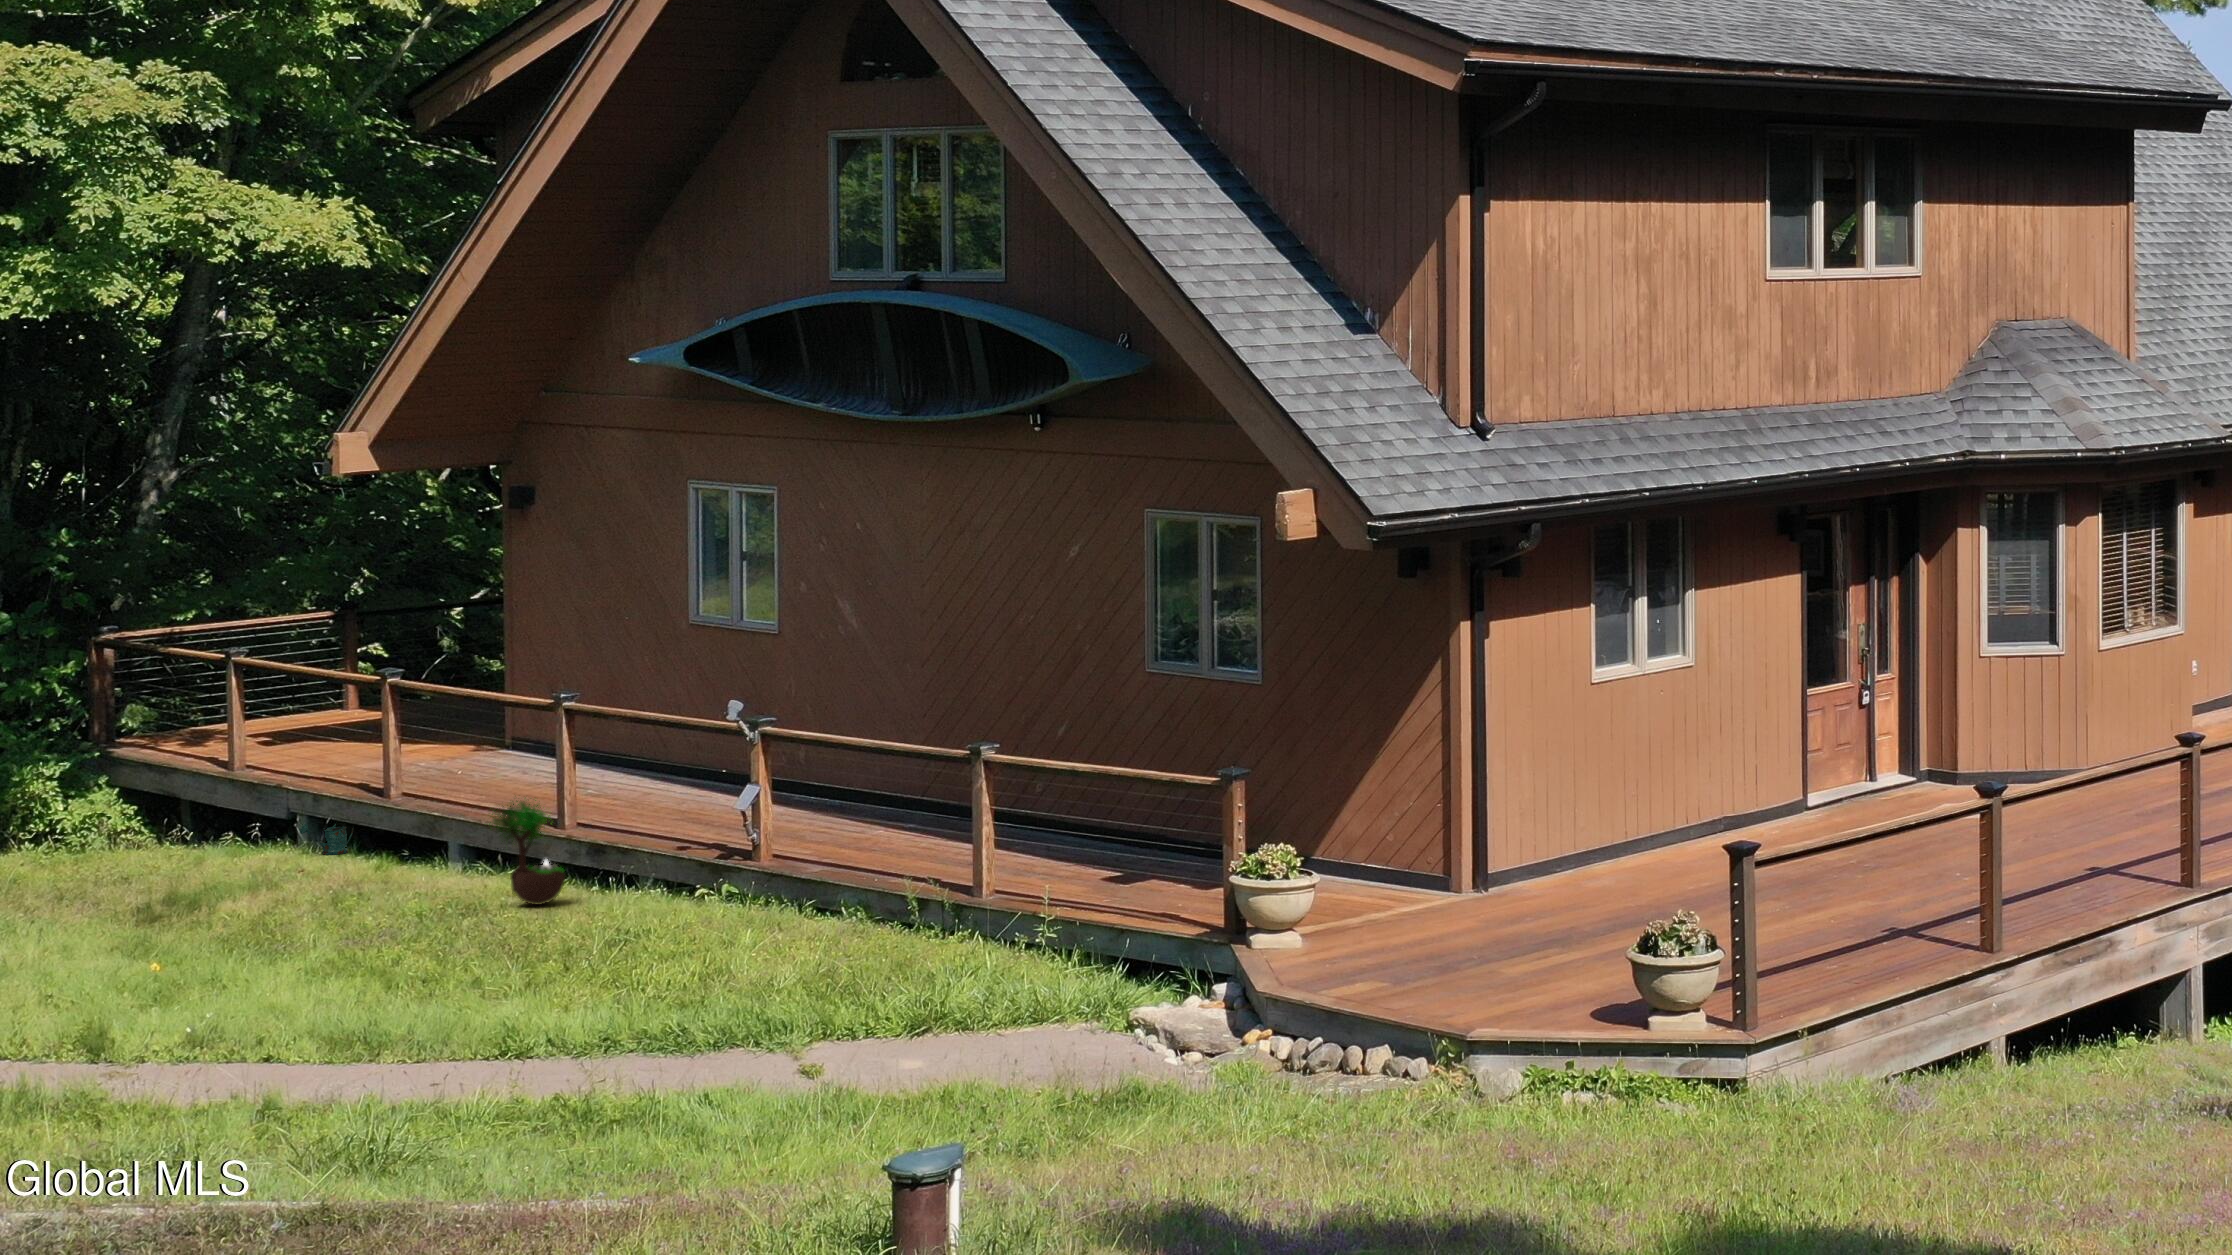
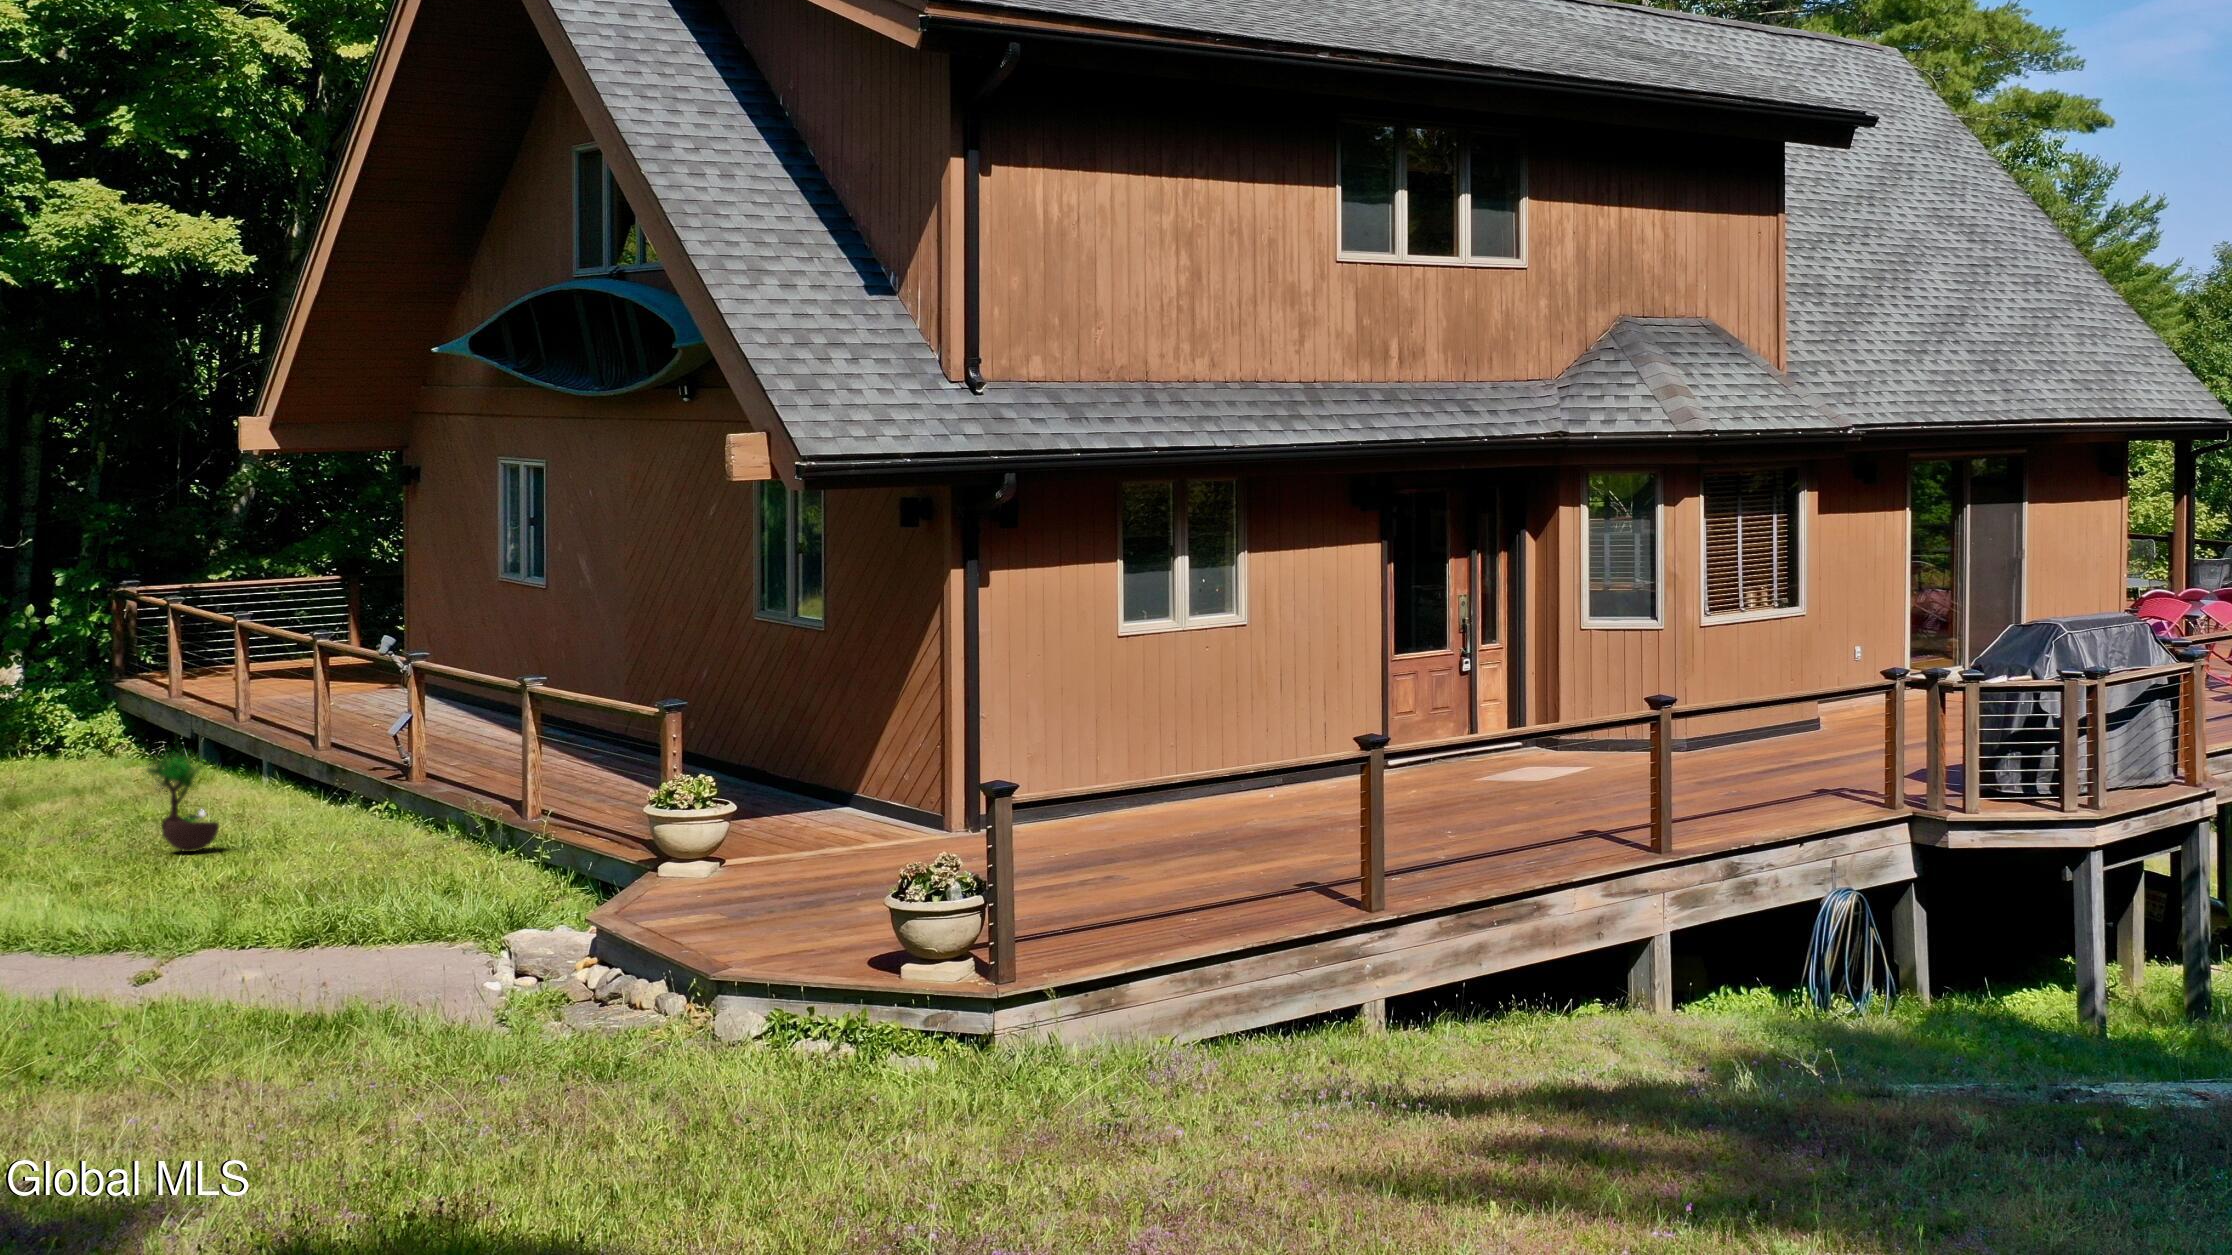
watering can: present [300,824,353,855] -> none [72,777,128,808]

